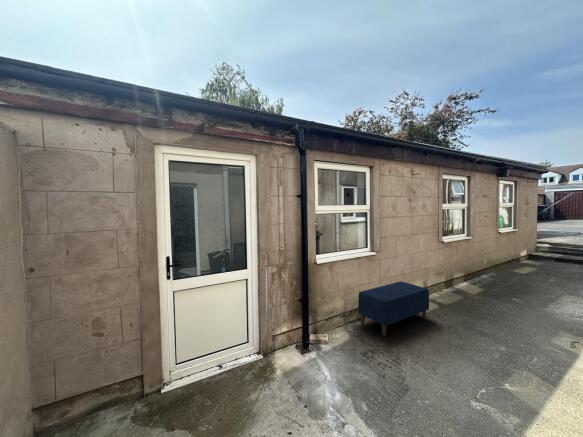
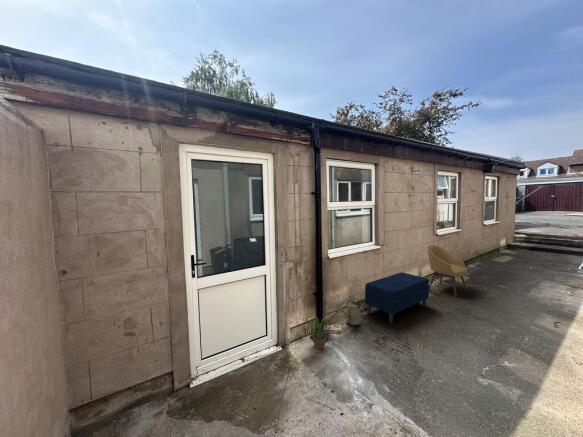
chair: none [431,253,476,310] -> present [427,245,468,297]
watering can: none [325,305,352,338] -> present [337,301,360,327]
potted plant: none [290,325,320,360] -> present [309,318,331,349]

